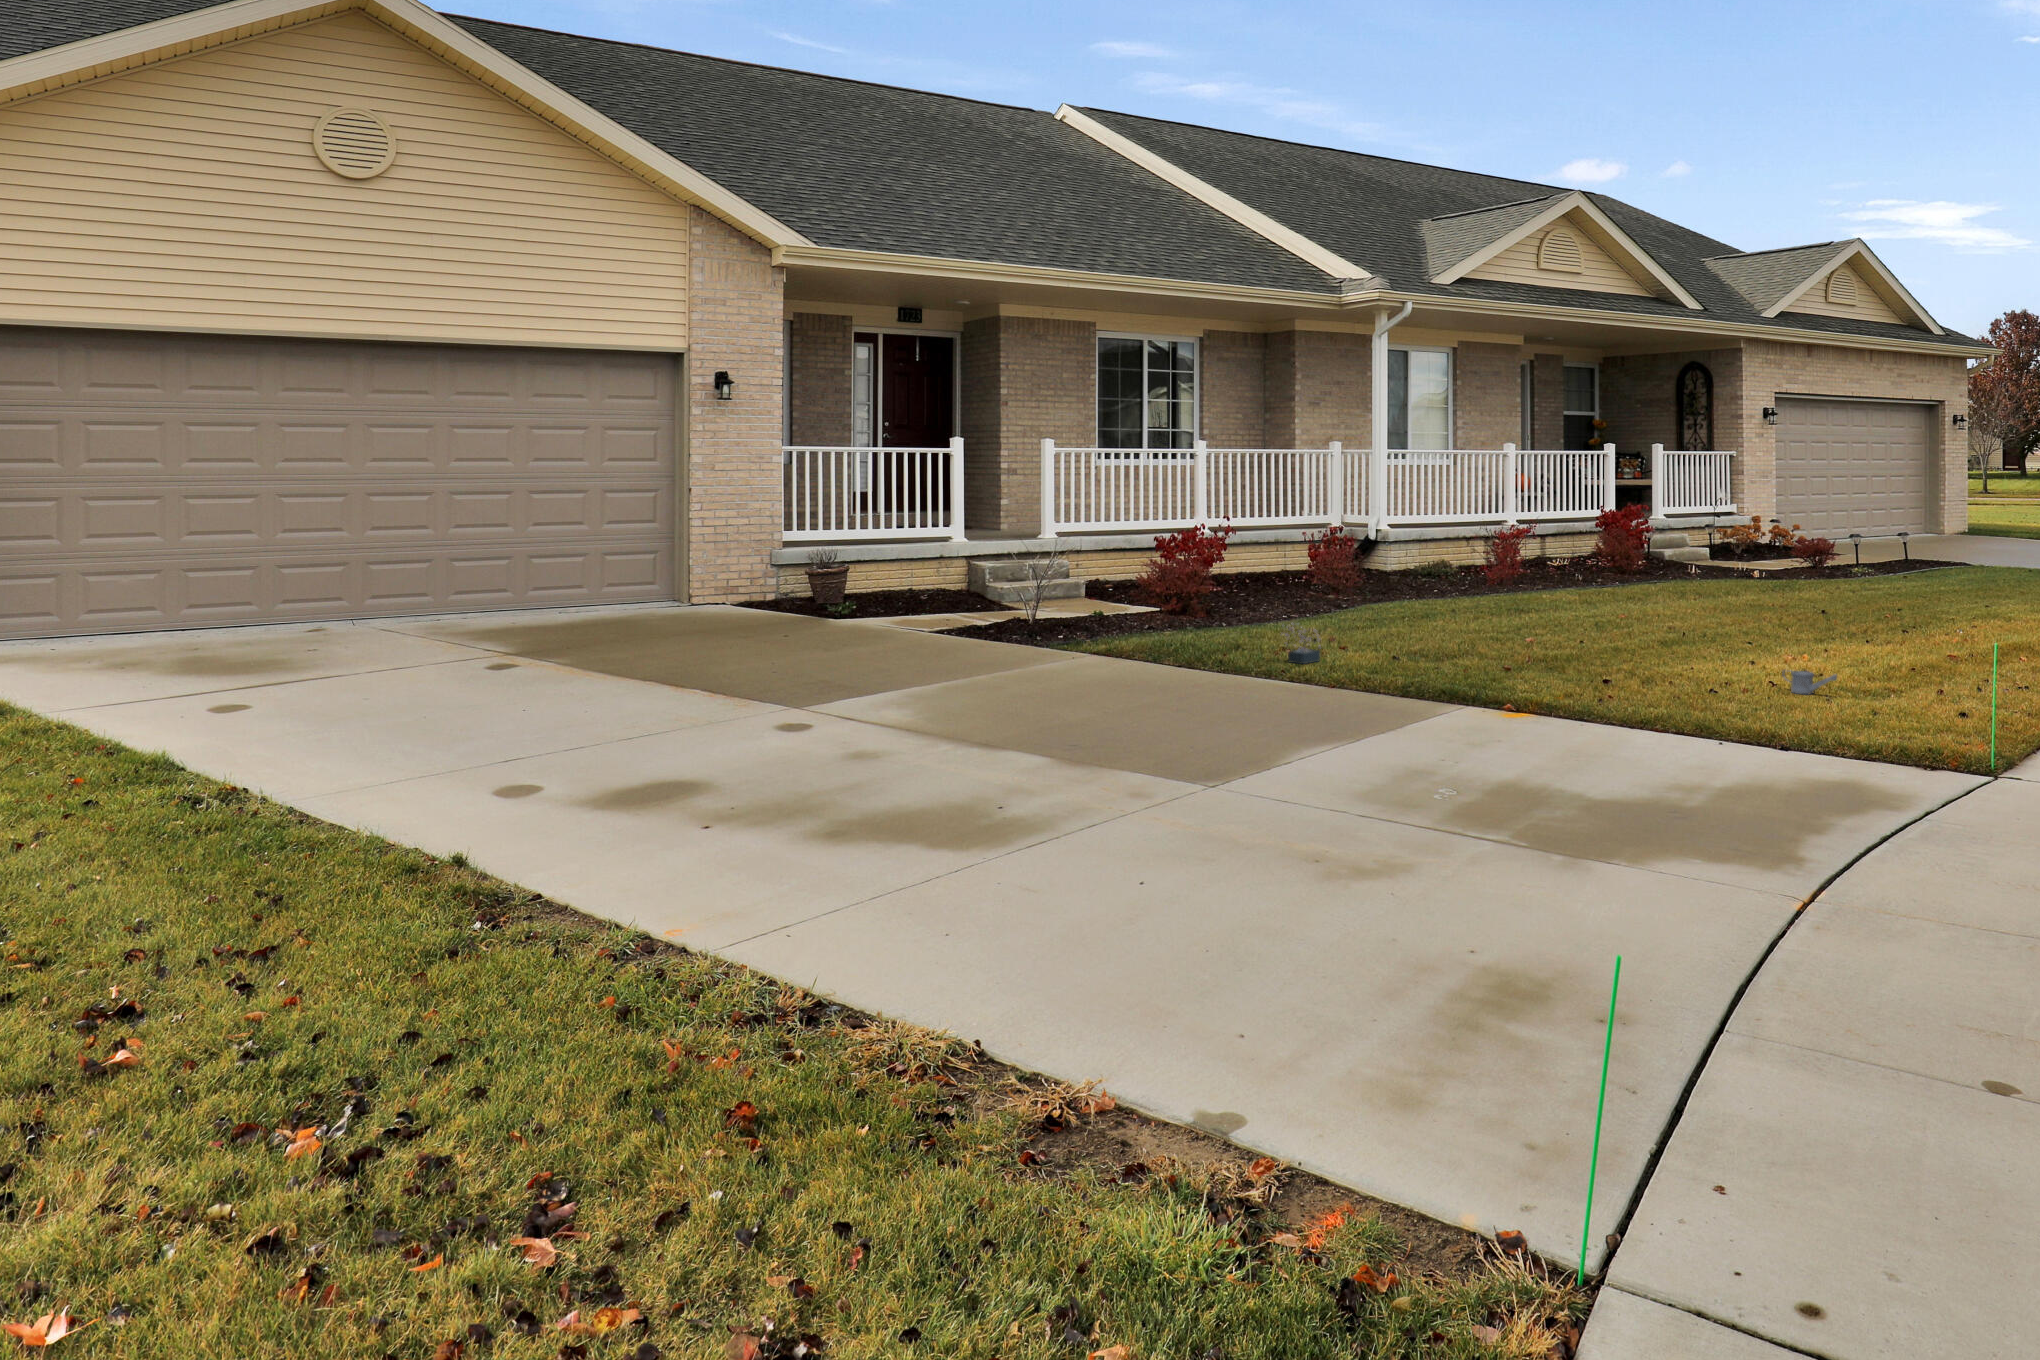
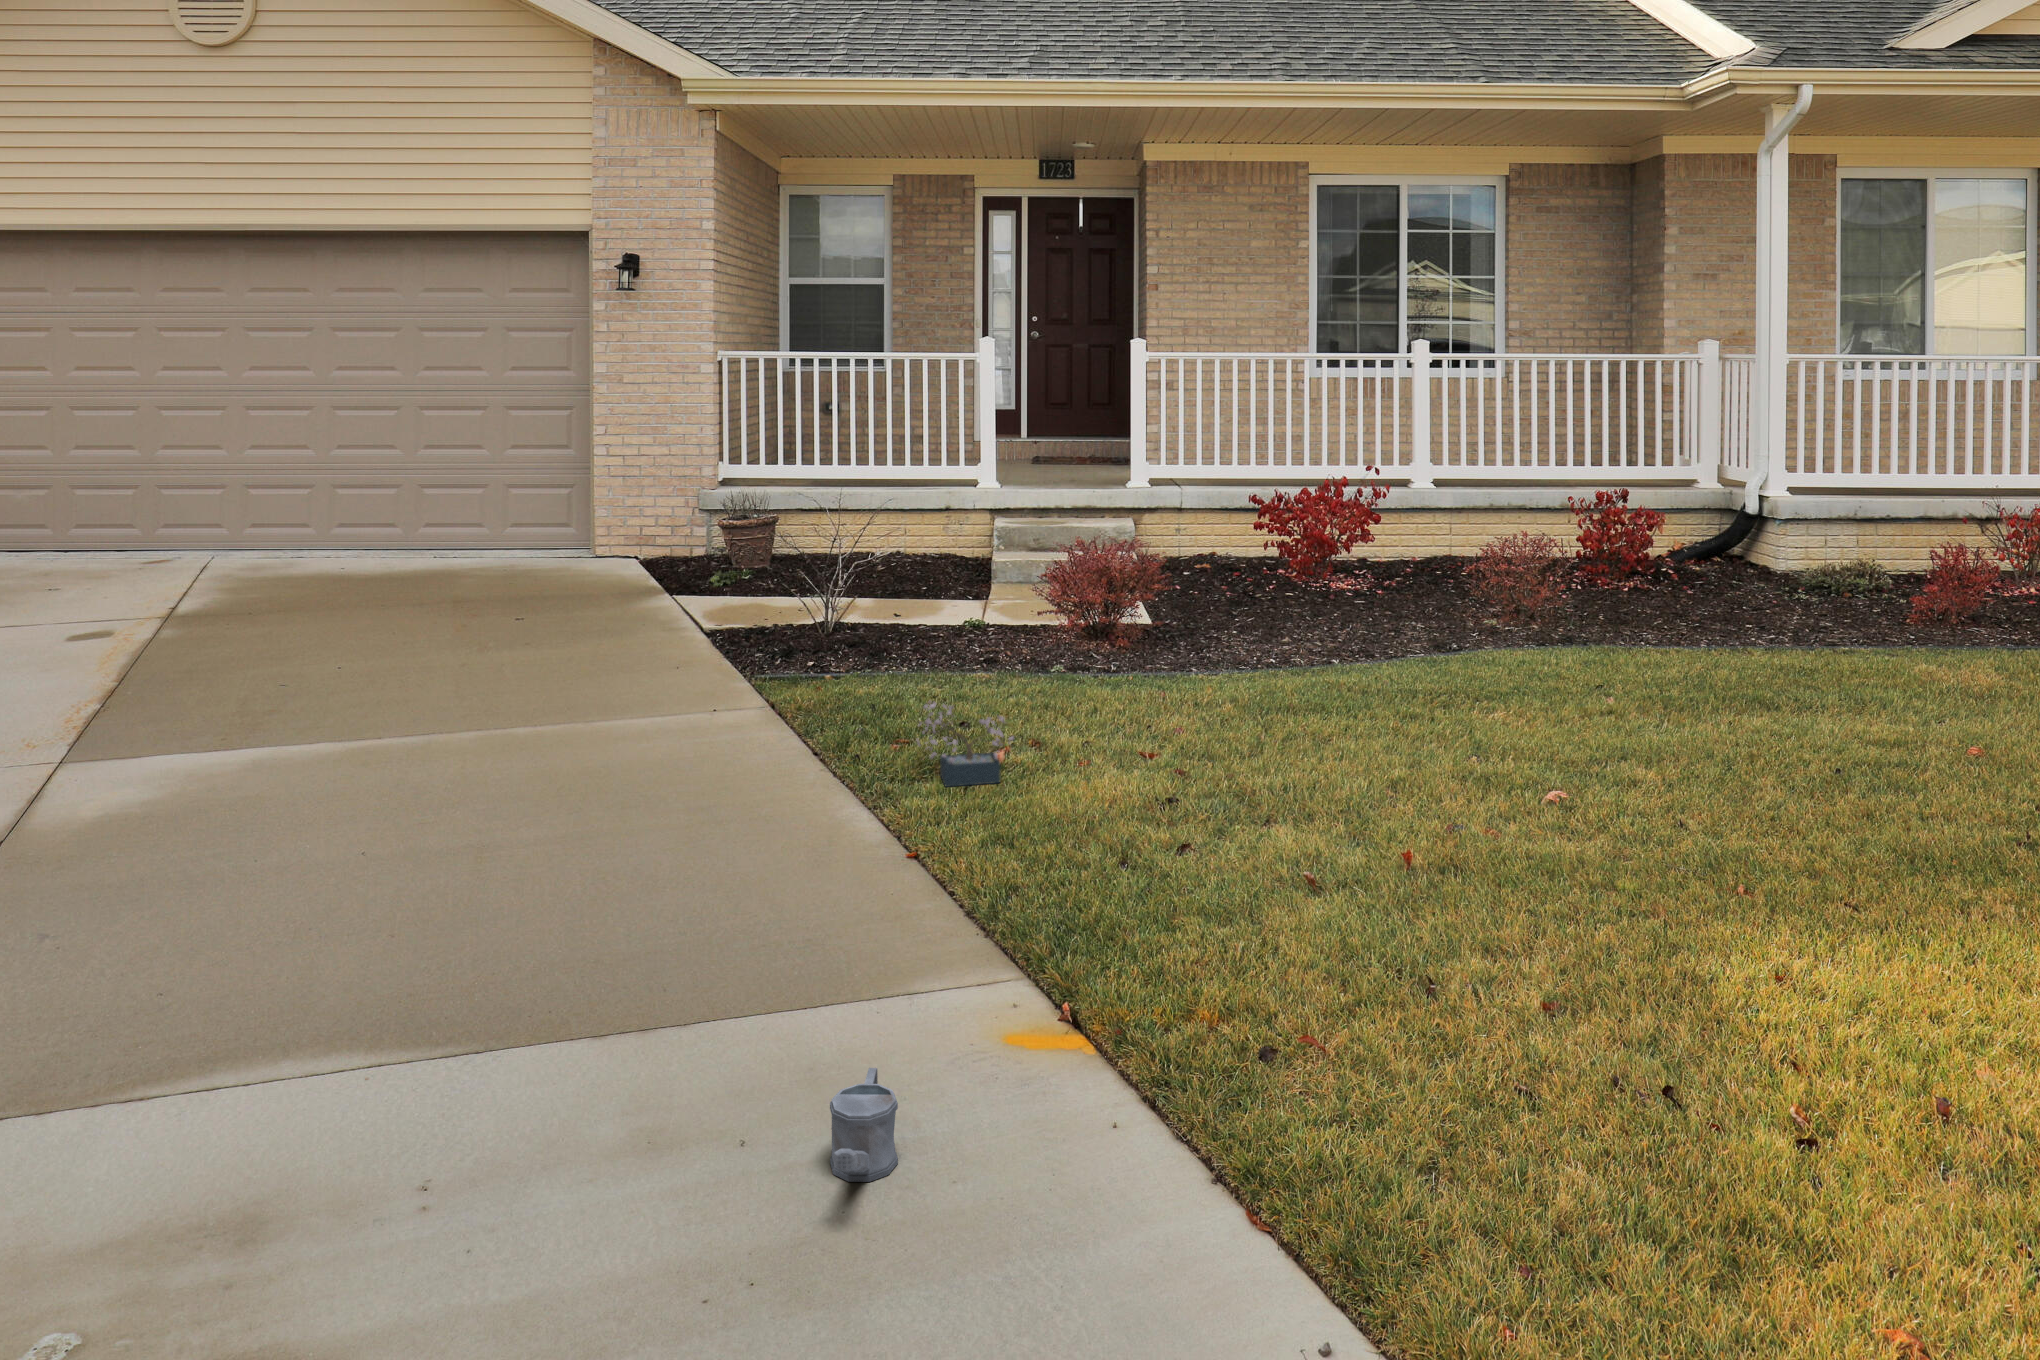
watering can: present [1782,671,1837,694] -> present [830,1068,898,1182]

